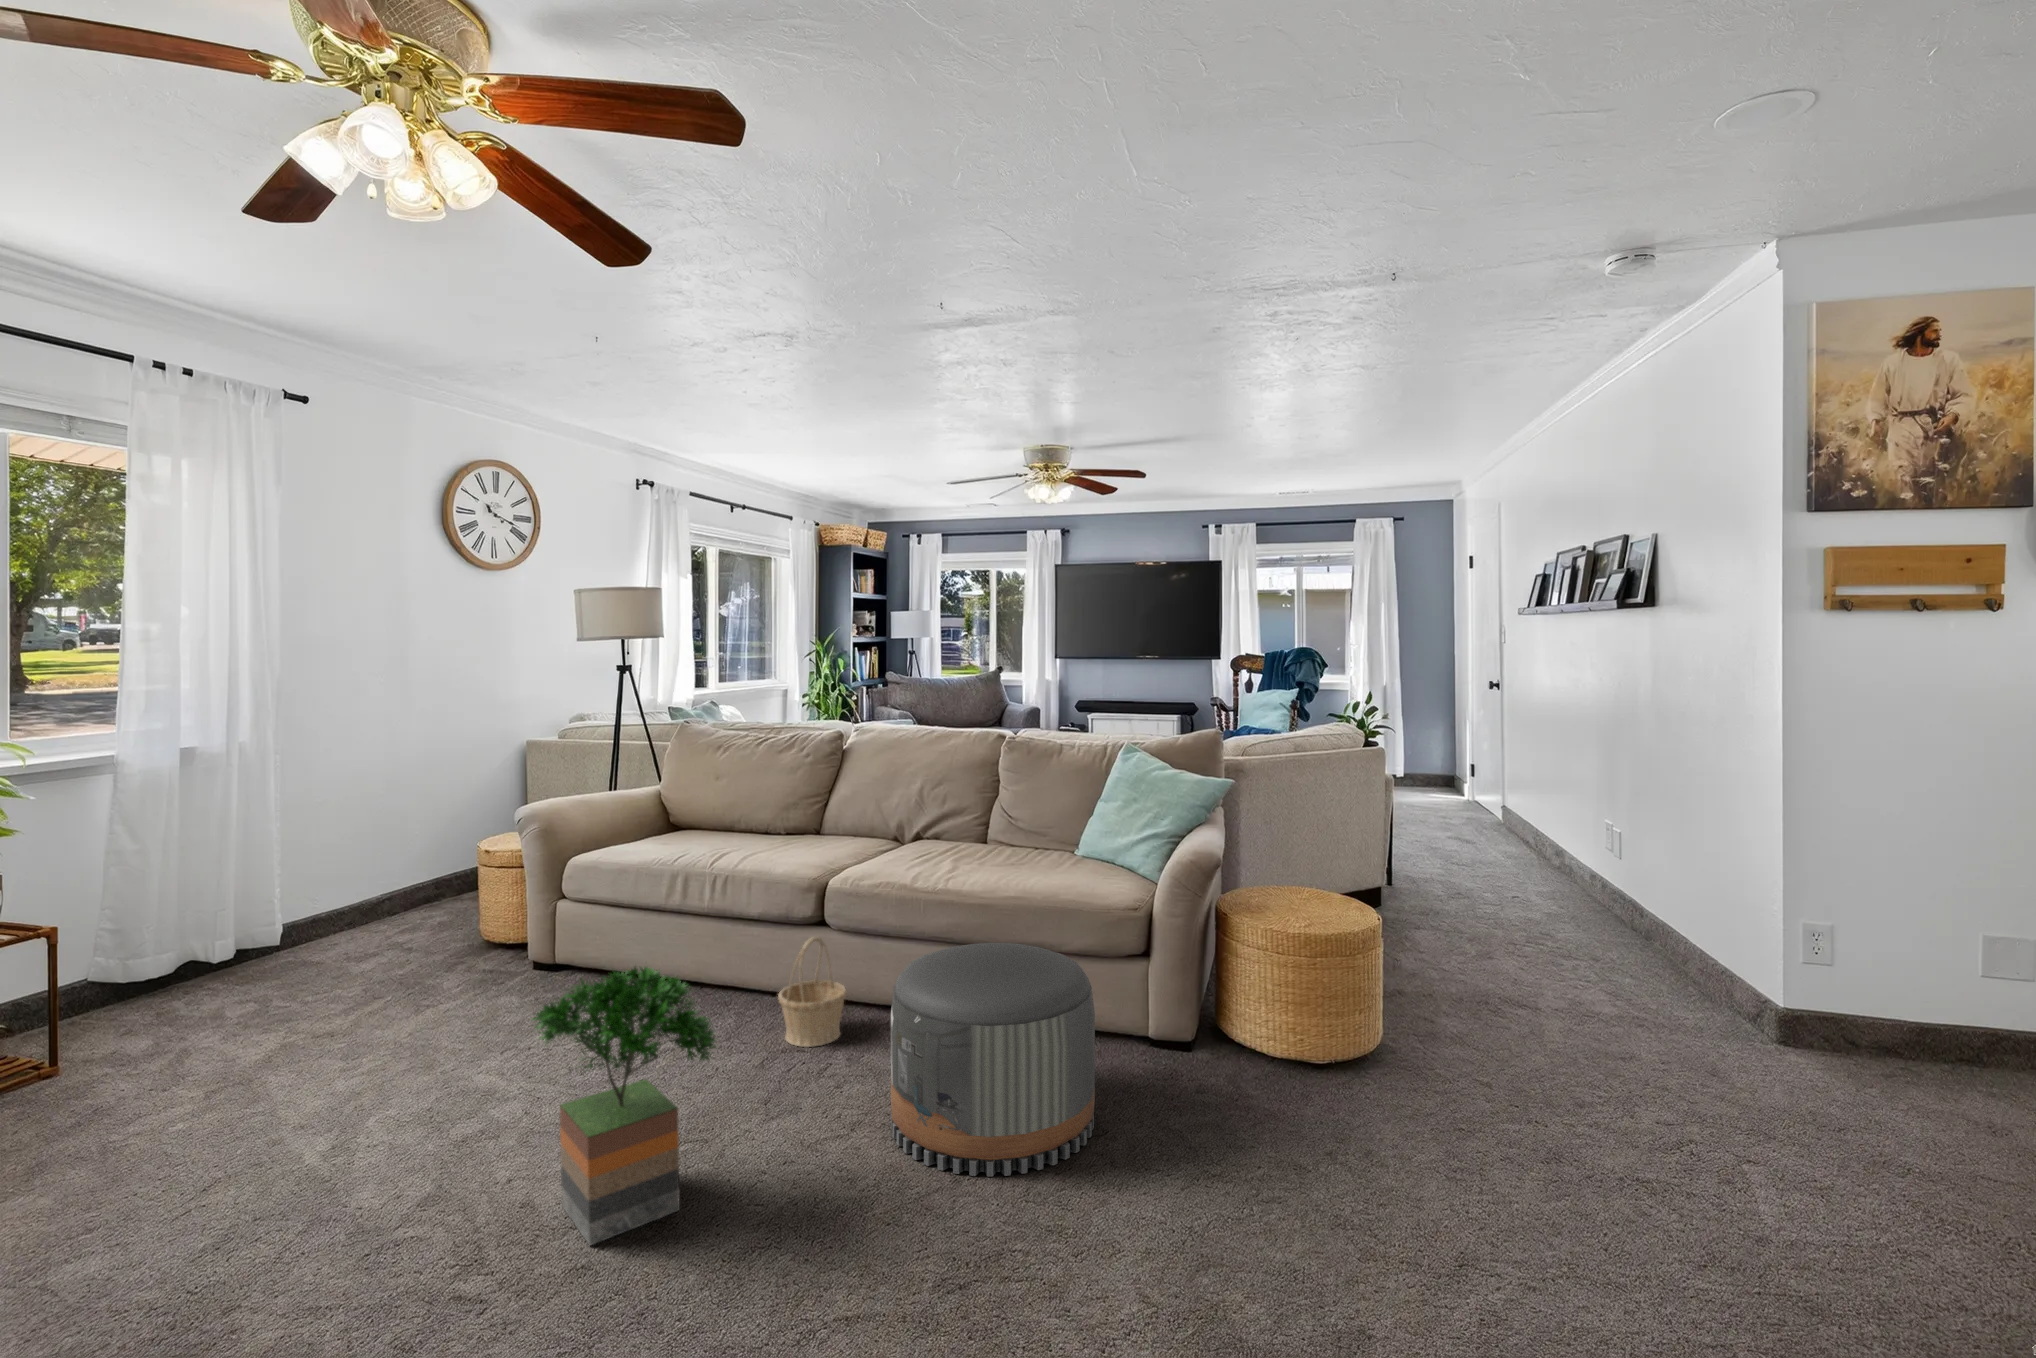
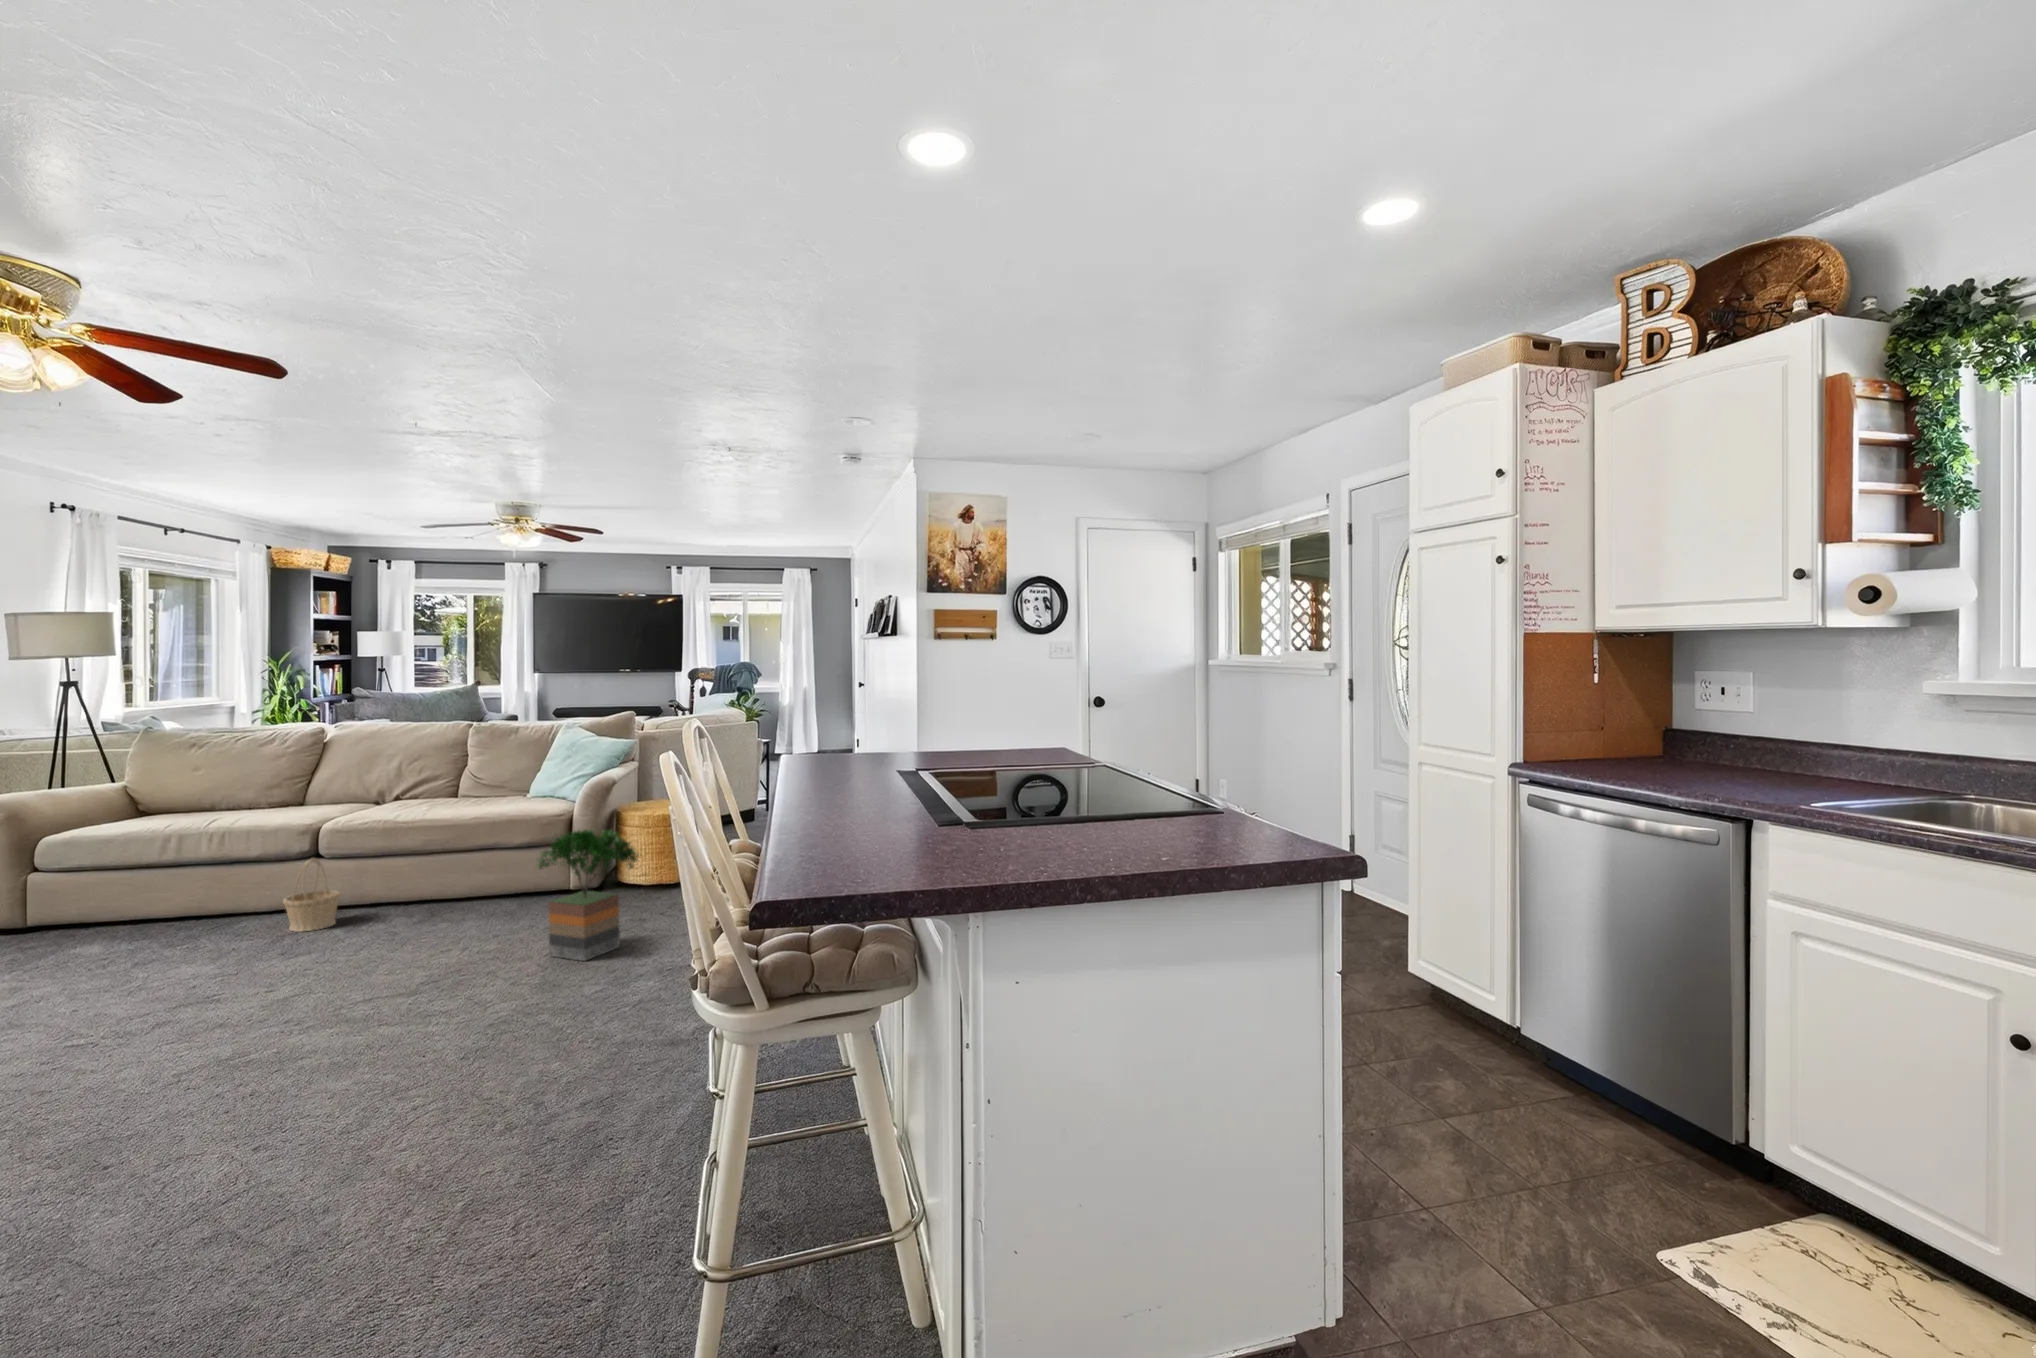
pouf: present [891,943,1095,1176] -> none [380,838,522,958]
potted tree: present [533,967,717,1245] -> present [537,830,638,961]

